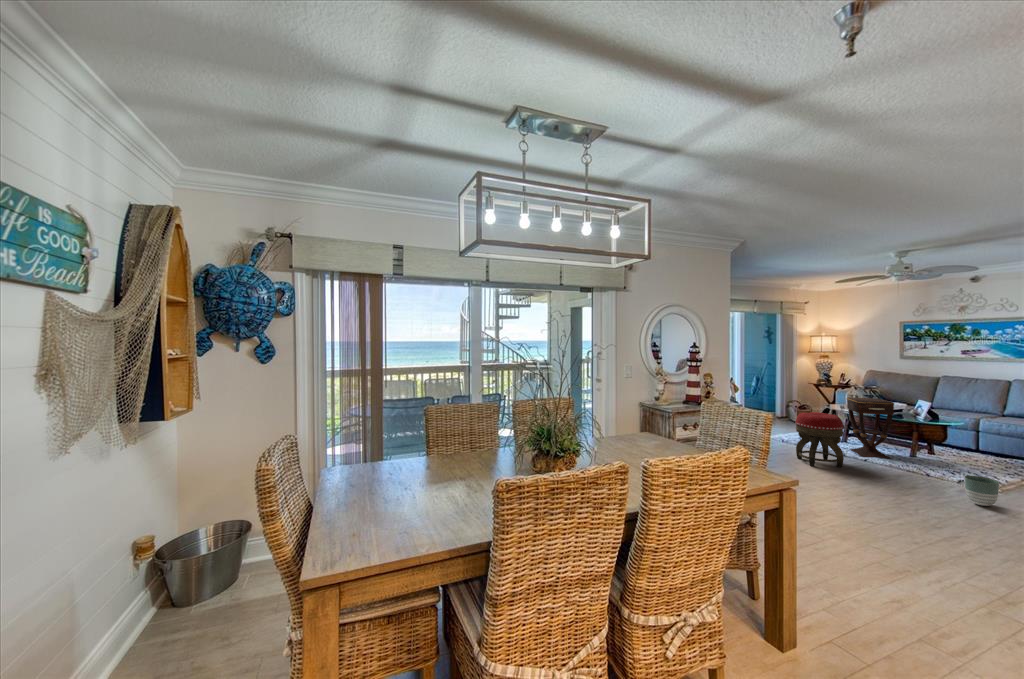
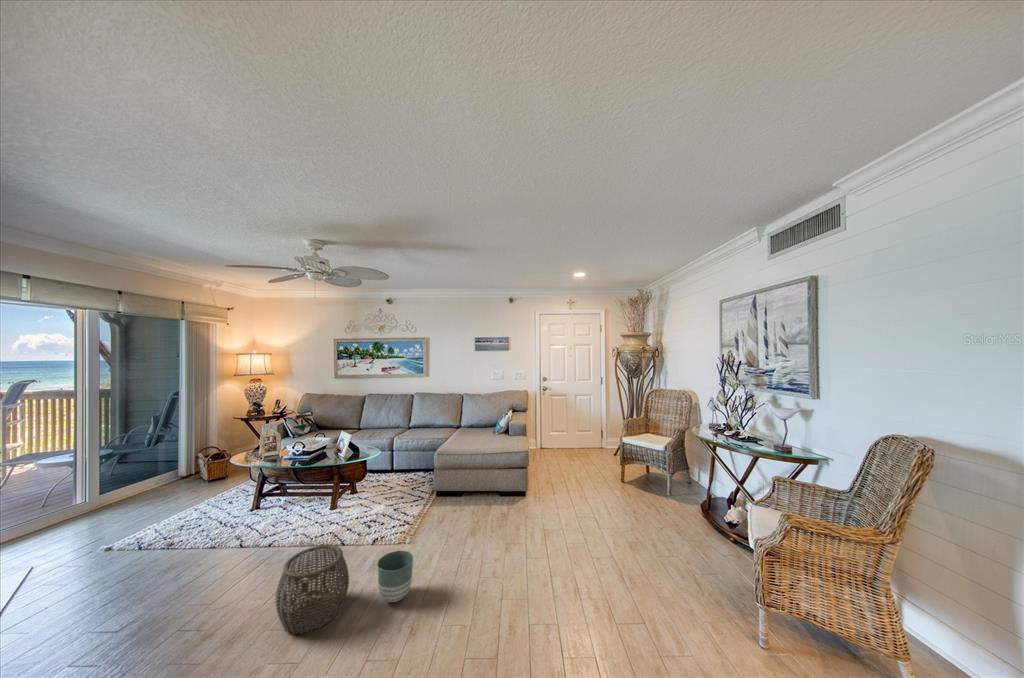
side table: present [847,397,894,459] -> none [254,438,312,535]
footstool: present [796,412,844,467] -> none [121,494,224,625]
woven basket: none [887,455,940,496] -> present [275,545,349,634]

